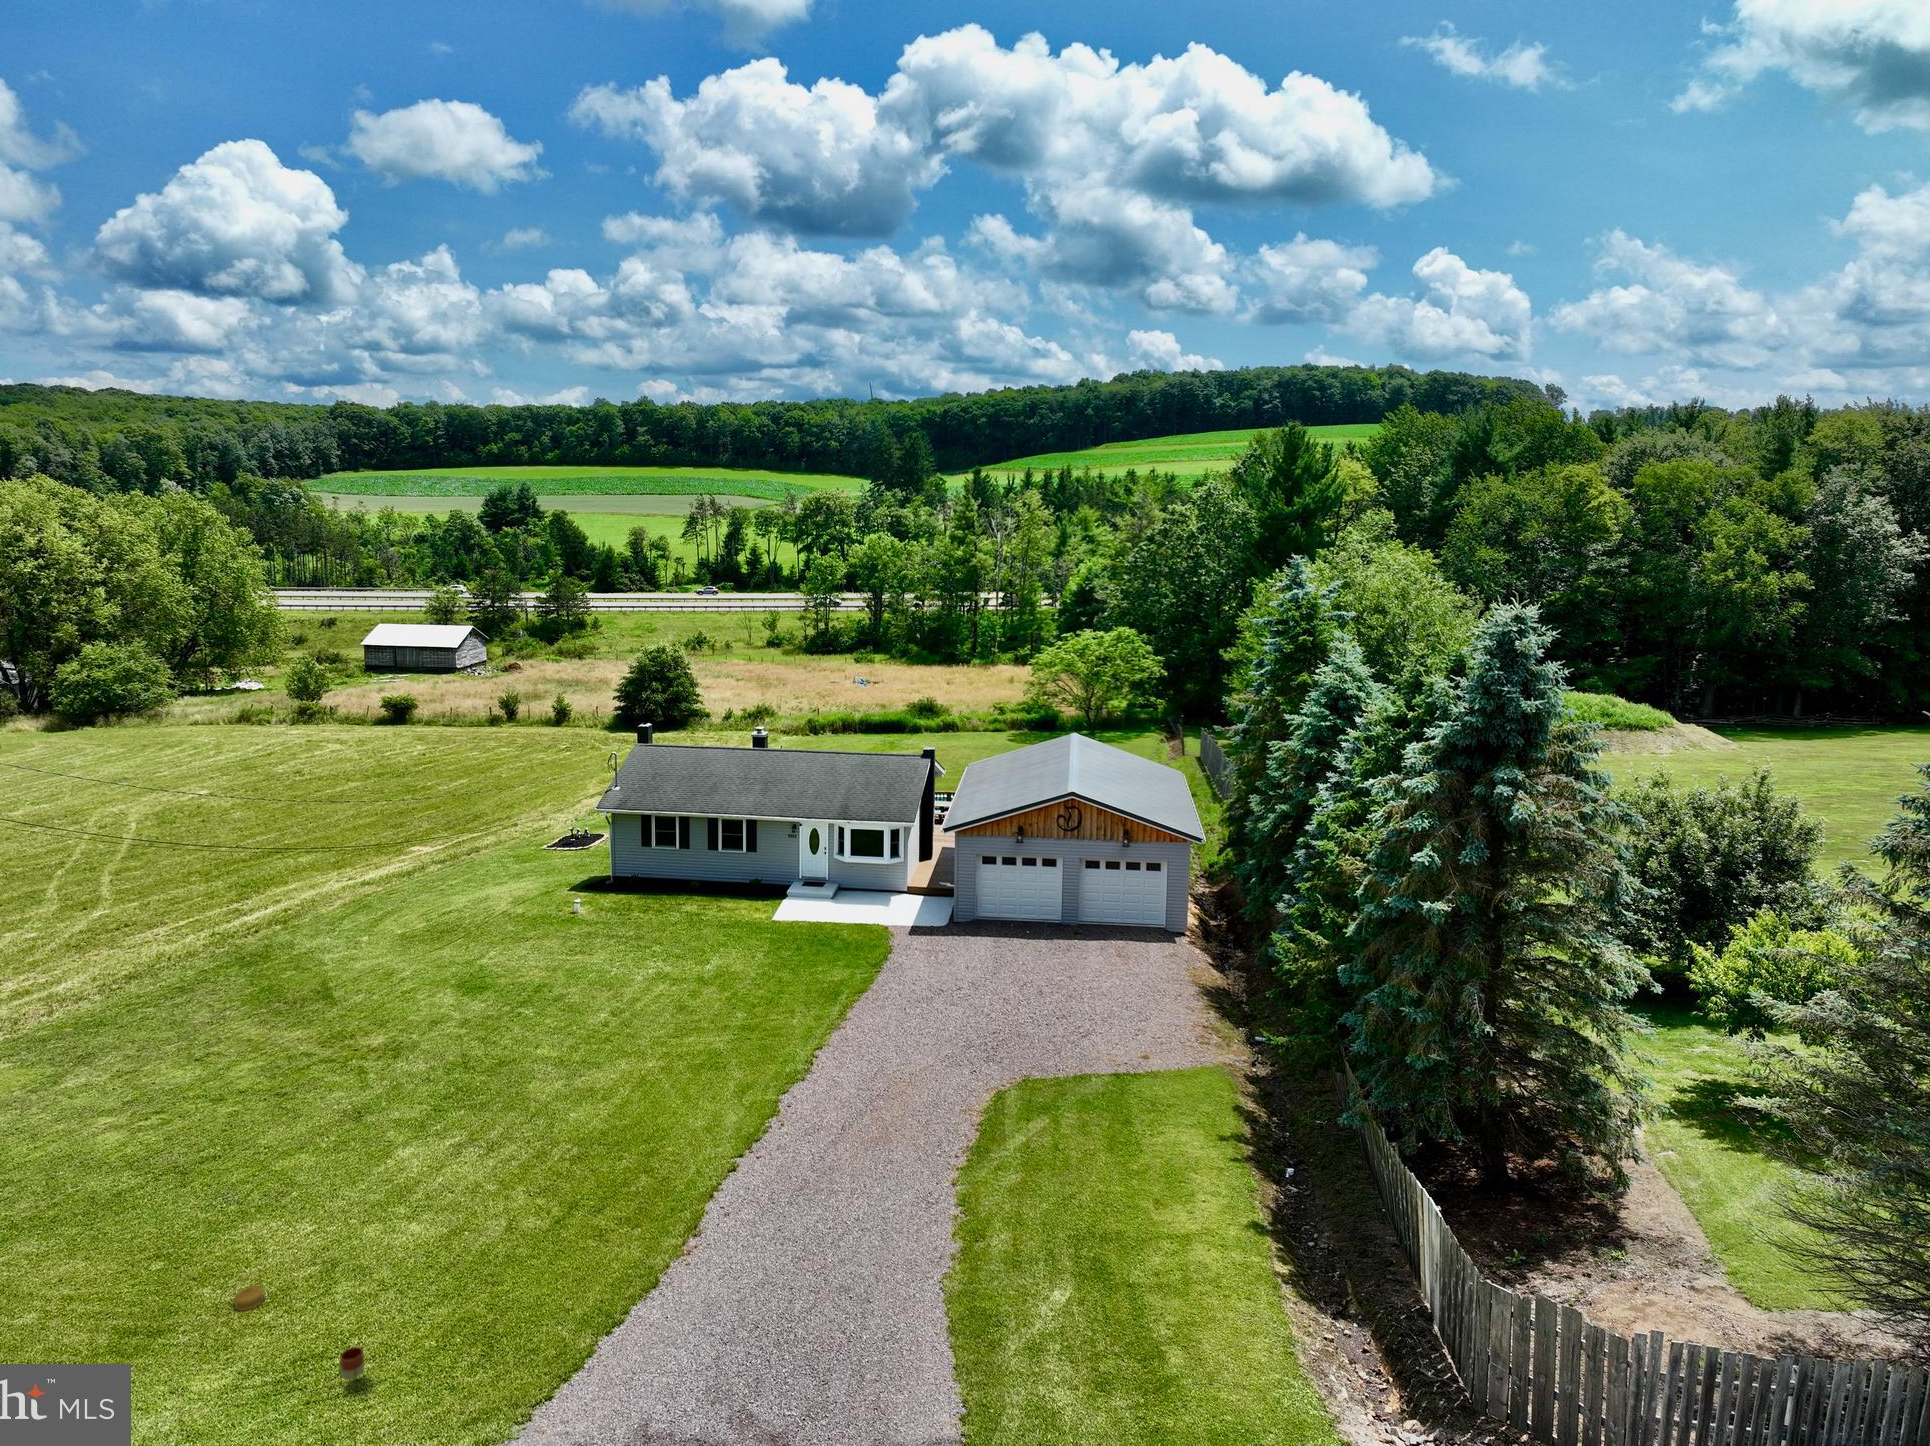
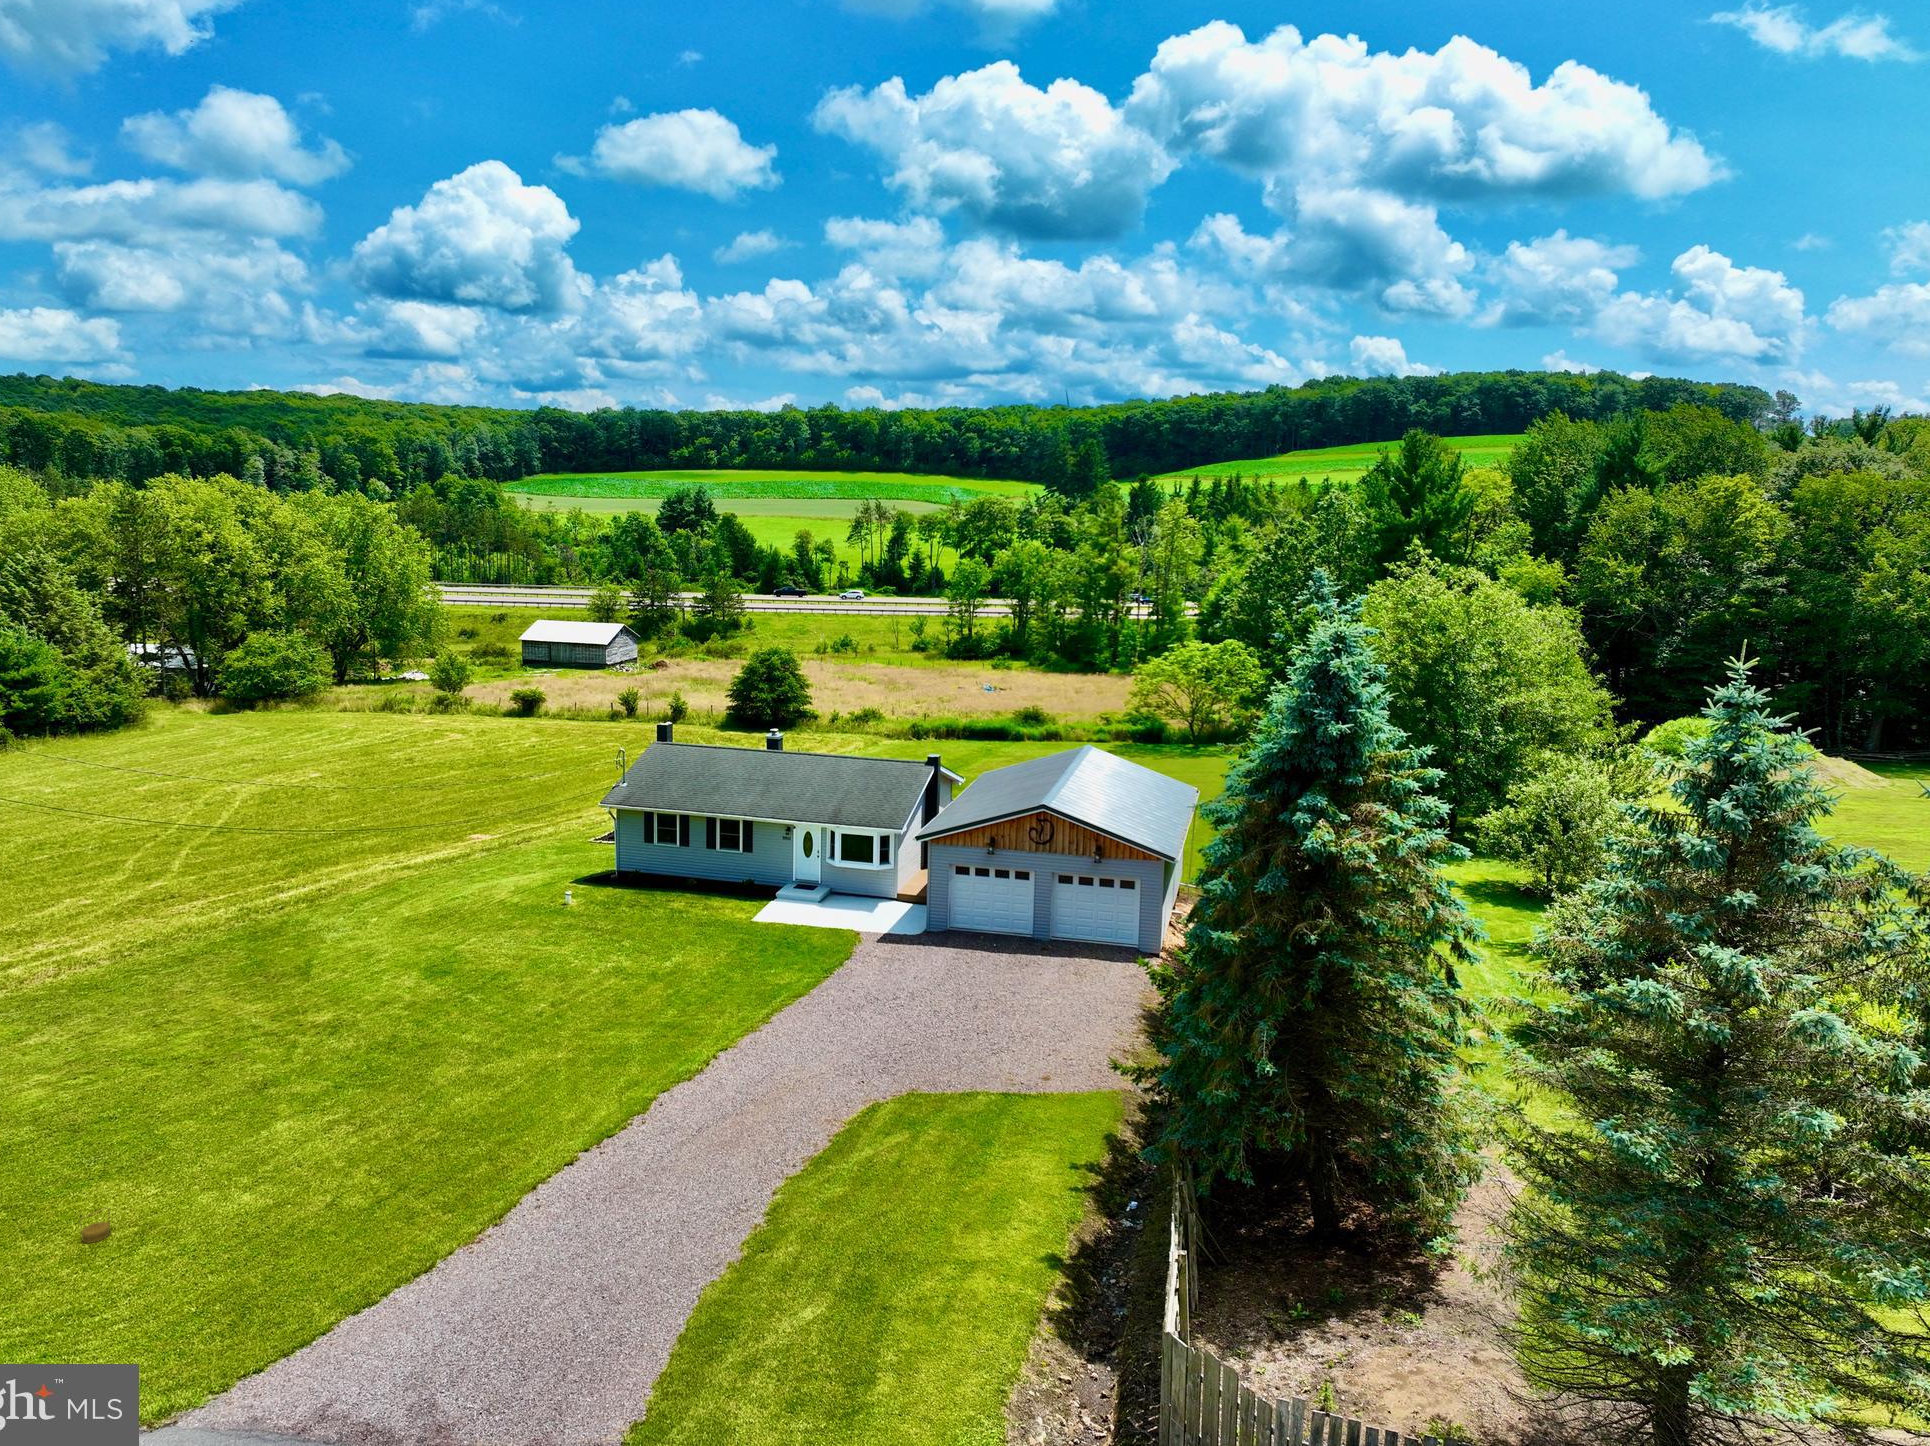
planter: present [340,1347,365,1380] -> none [127,1284,153,1324]

